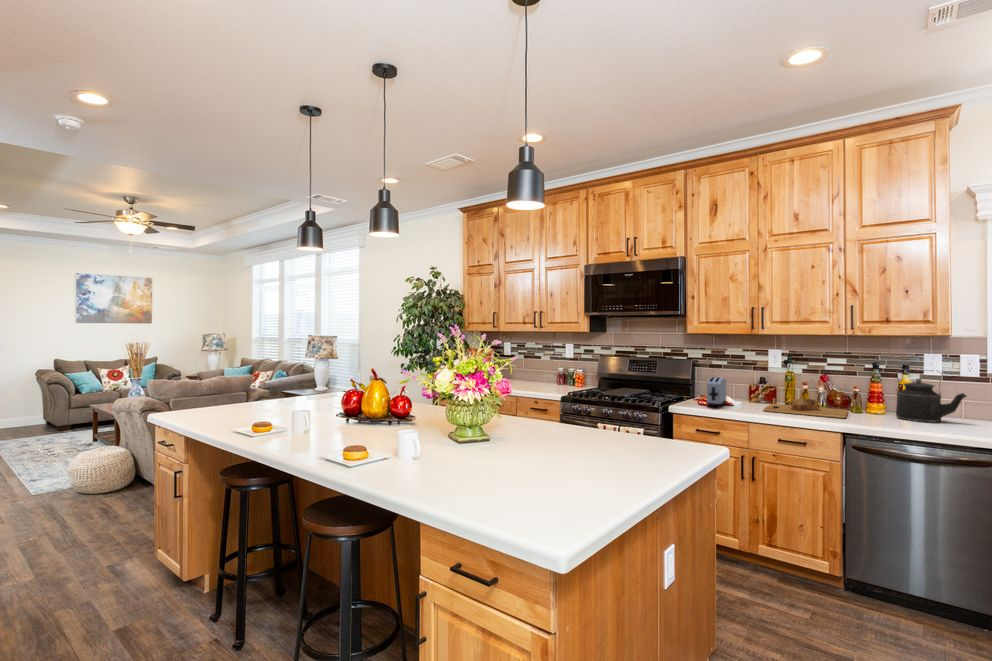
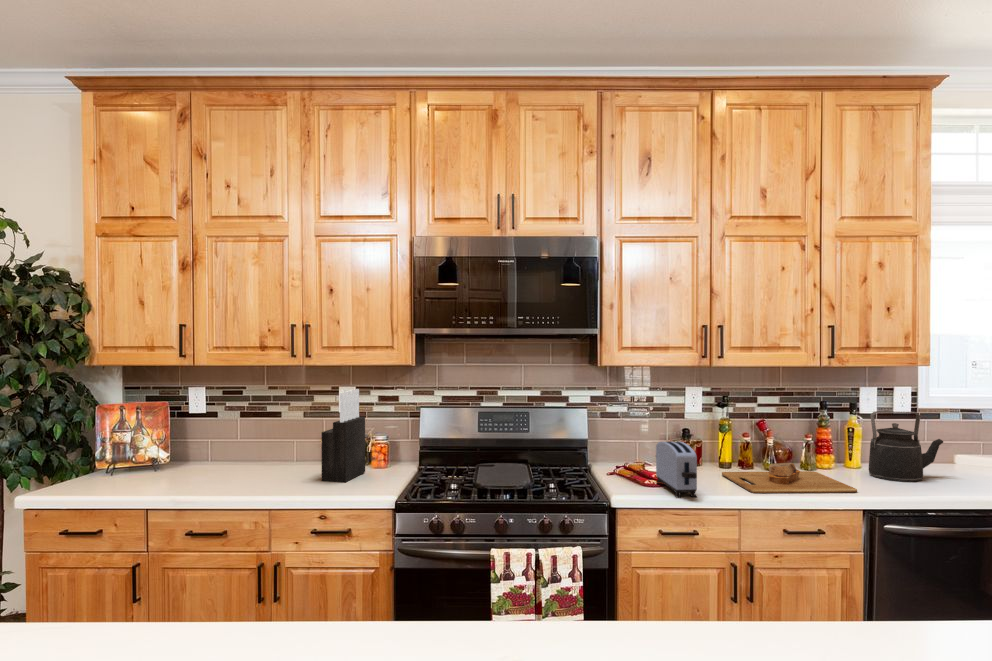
knife block: none [545,344,569,388] -> present [322,389,365,482]

